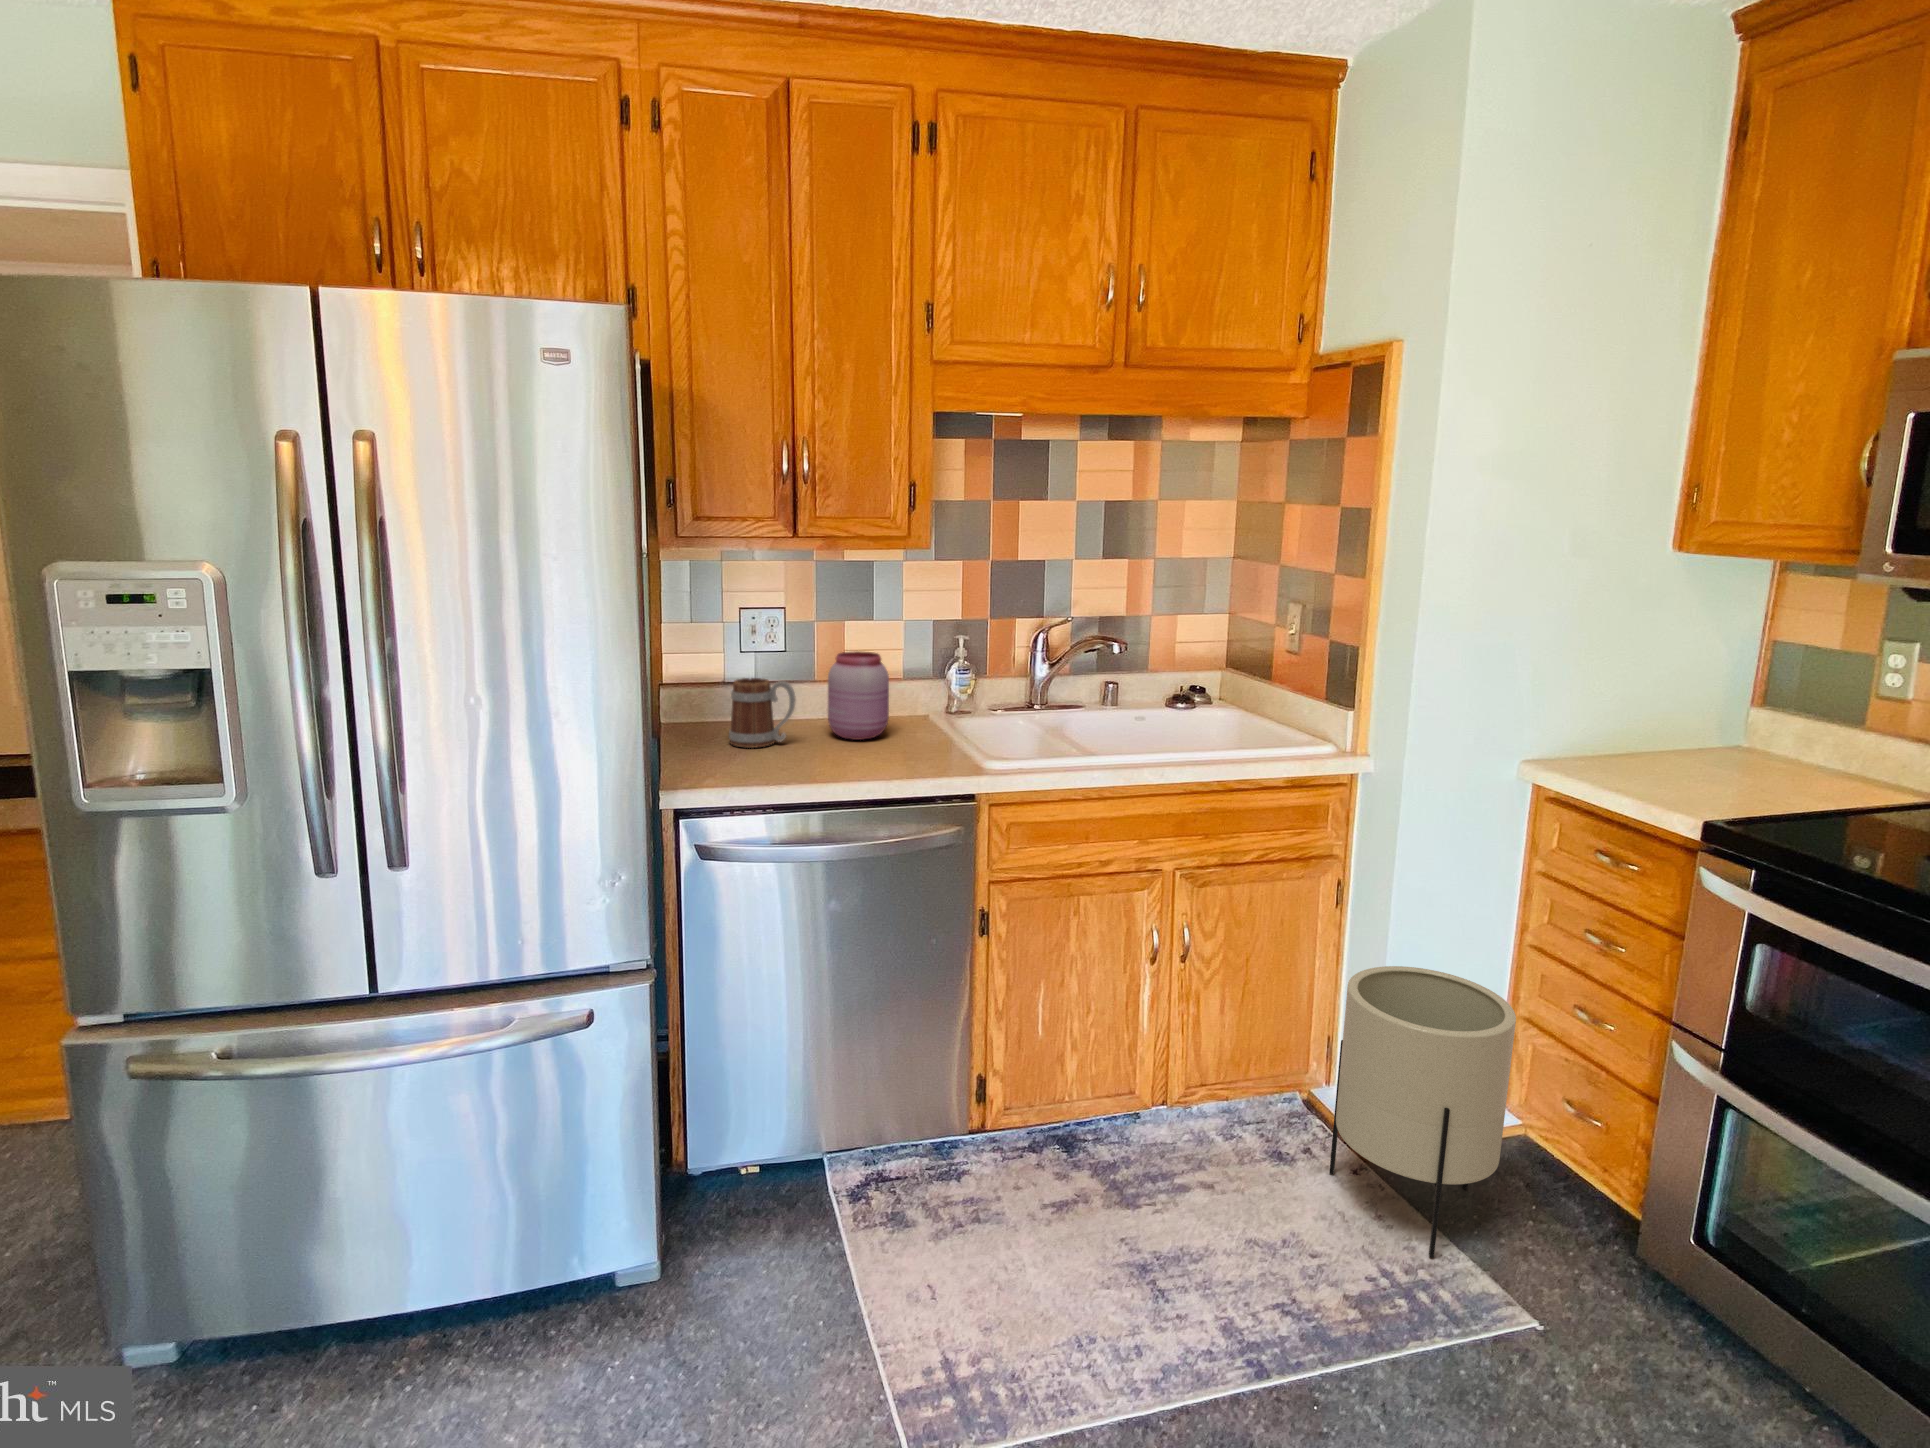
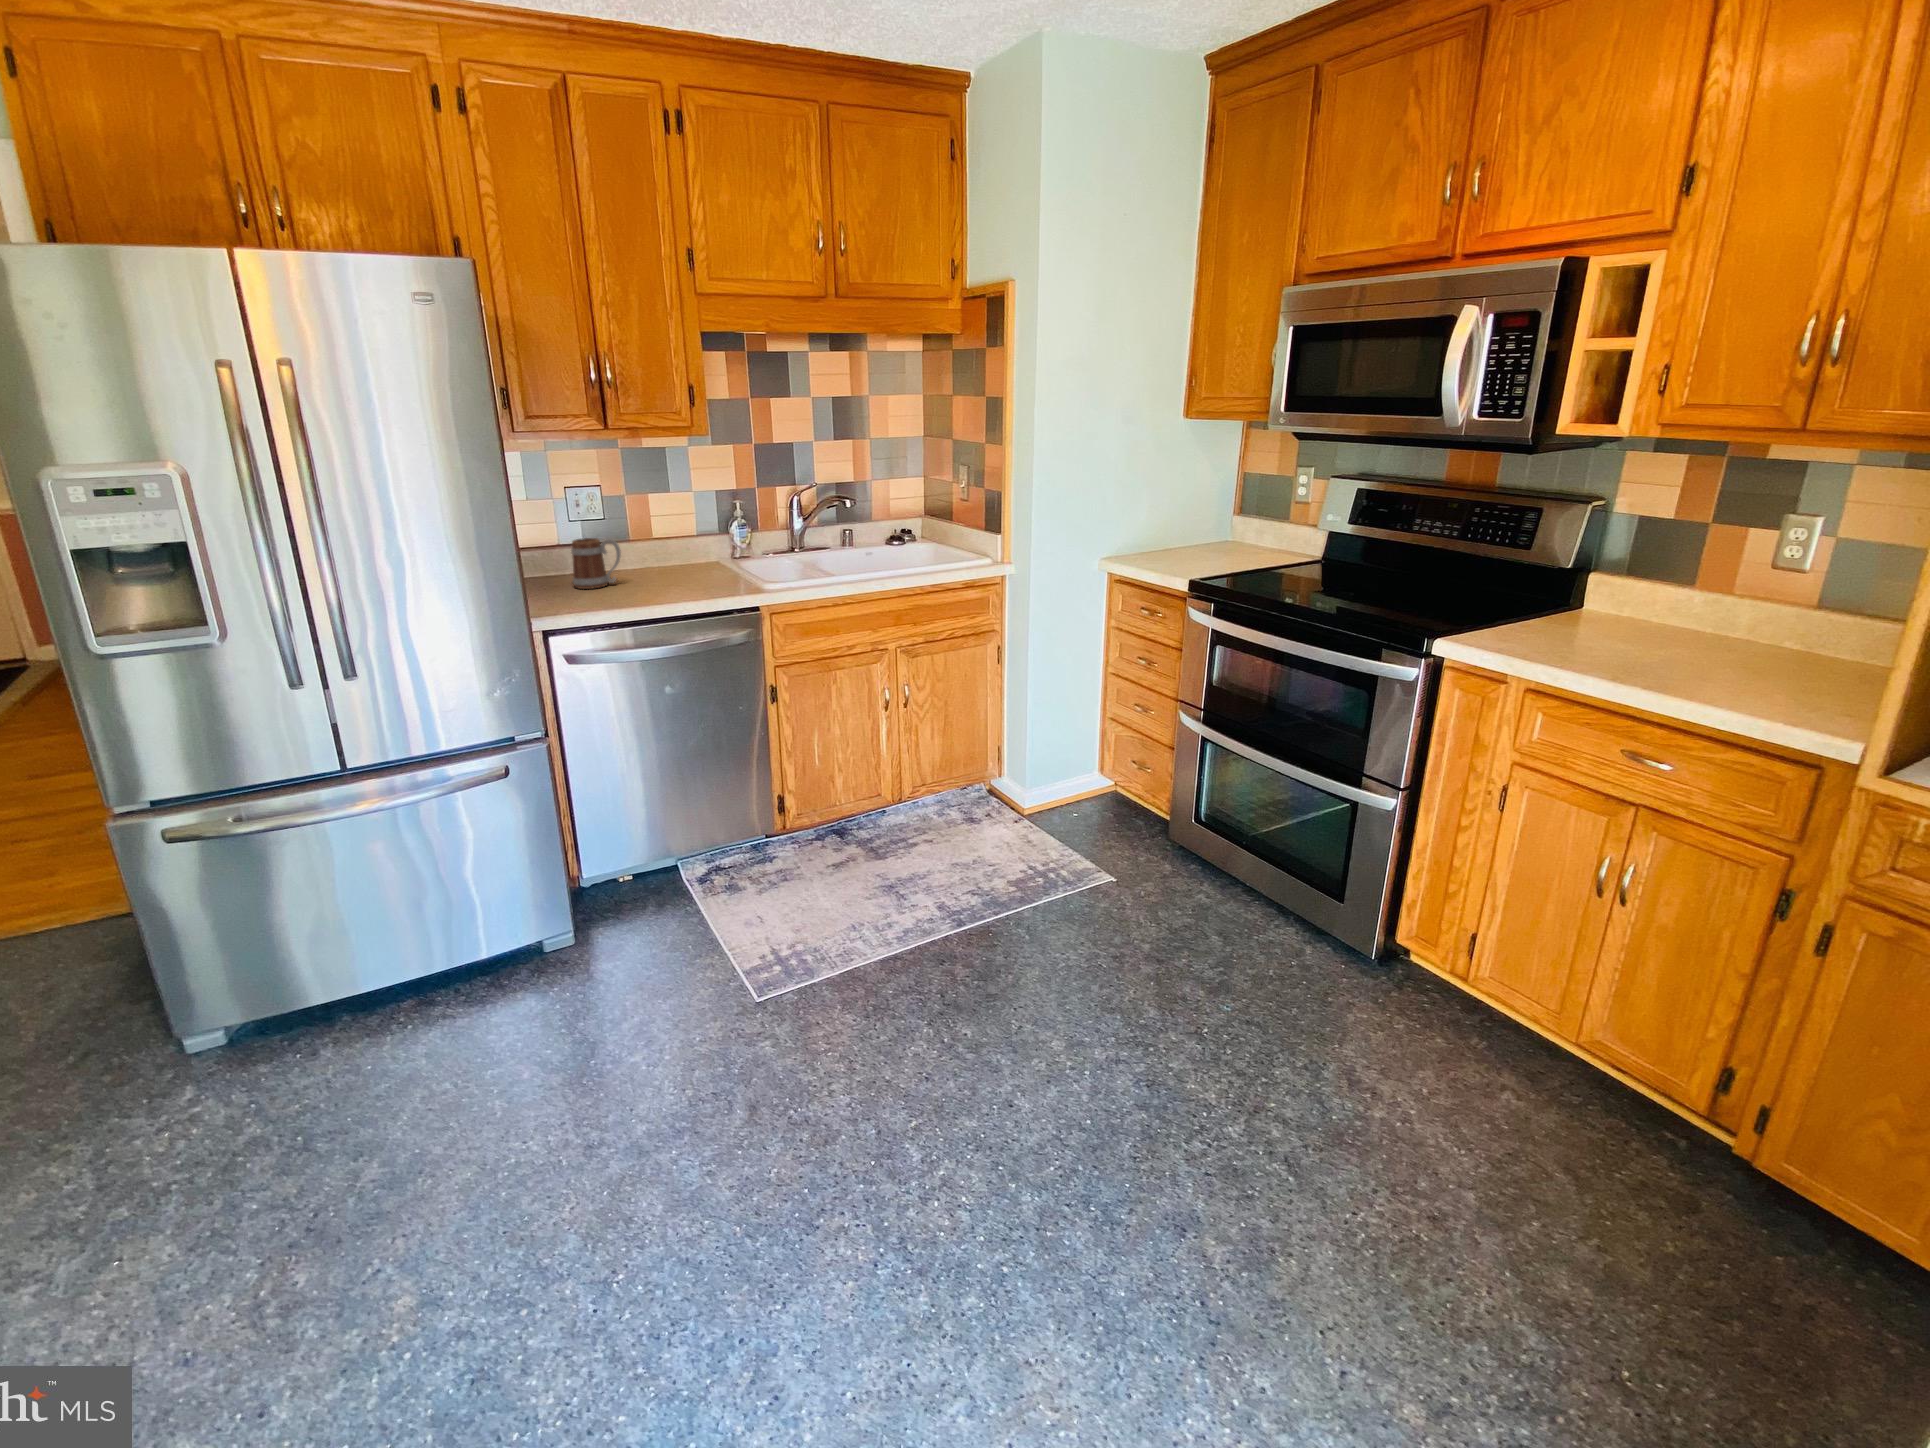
jar: present [828,651,889,740] -> none [642,515,690,579]
planter: present [1329,966,1516,1258] -> none [1002,692,1099,857]

